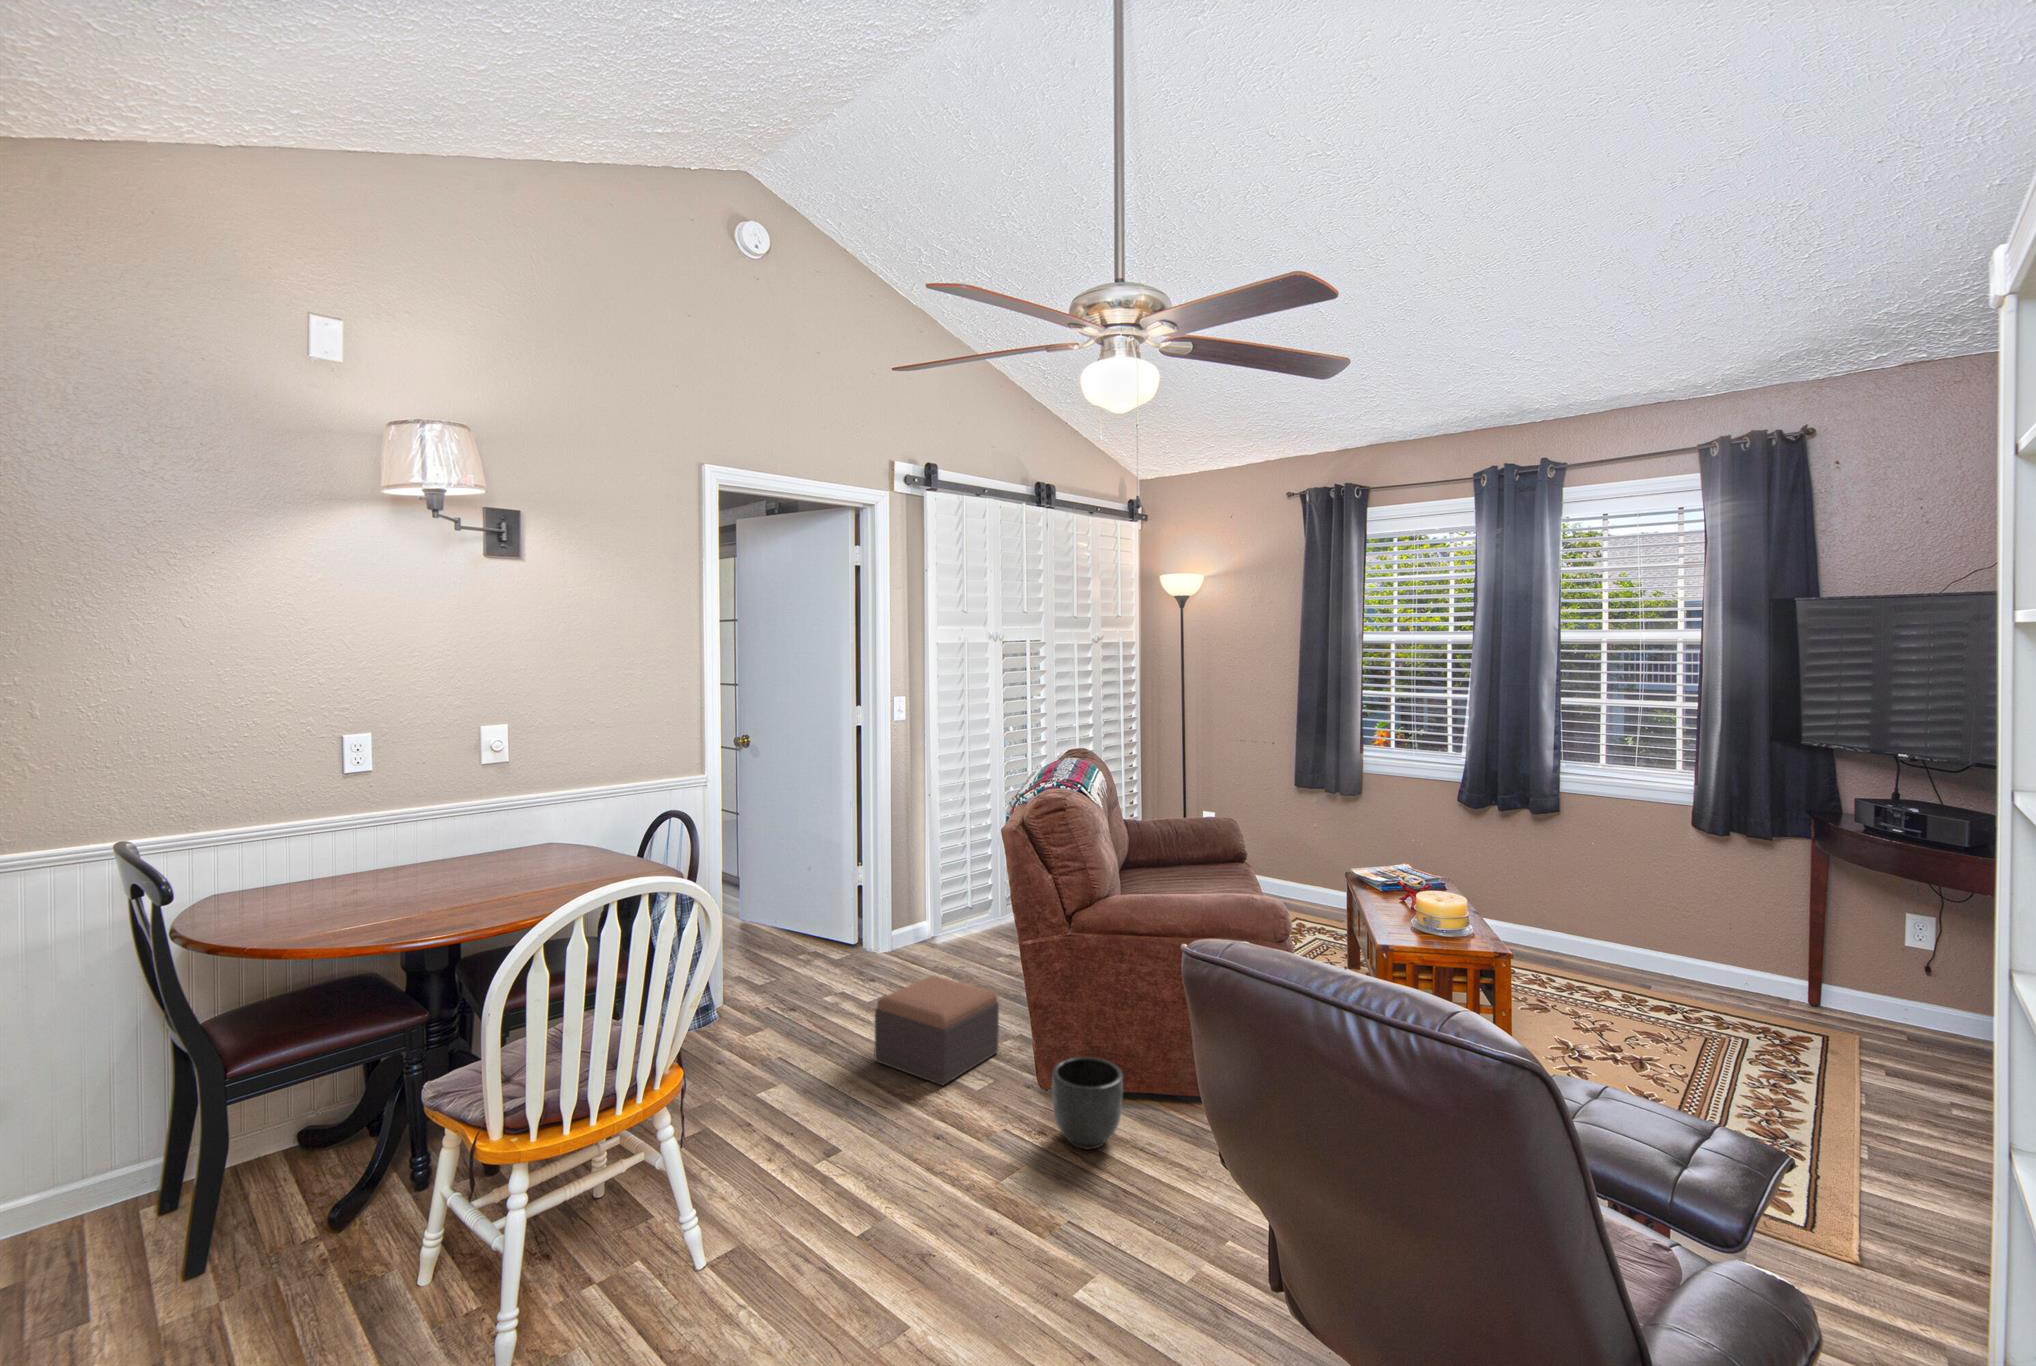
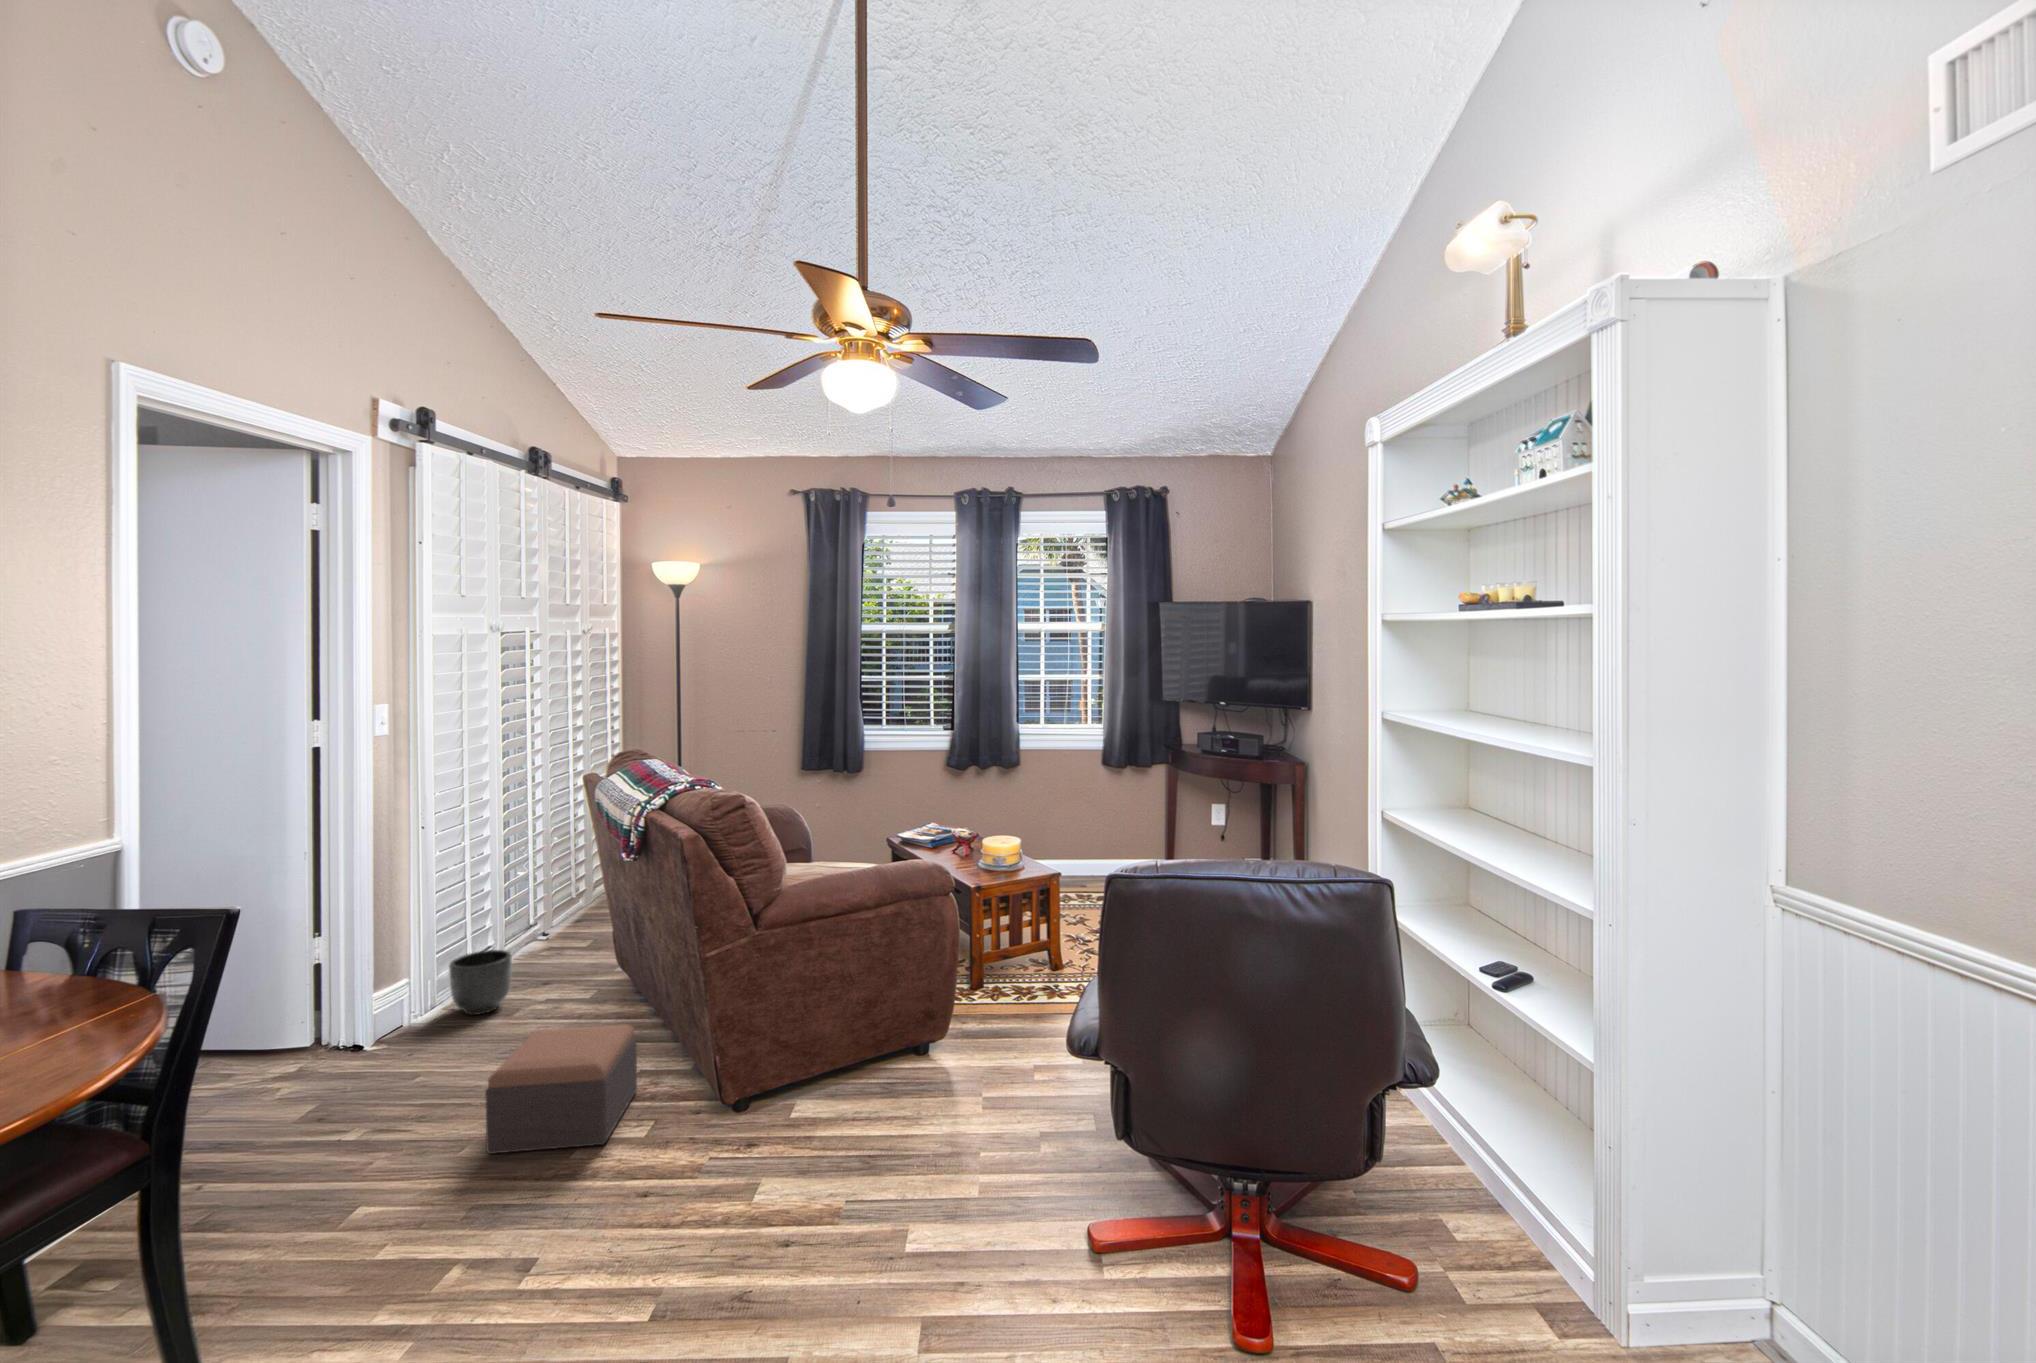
planter: present [1052,1057,1123,1149] -> present [449,950,512,1015]

